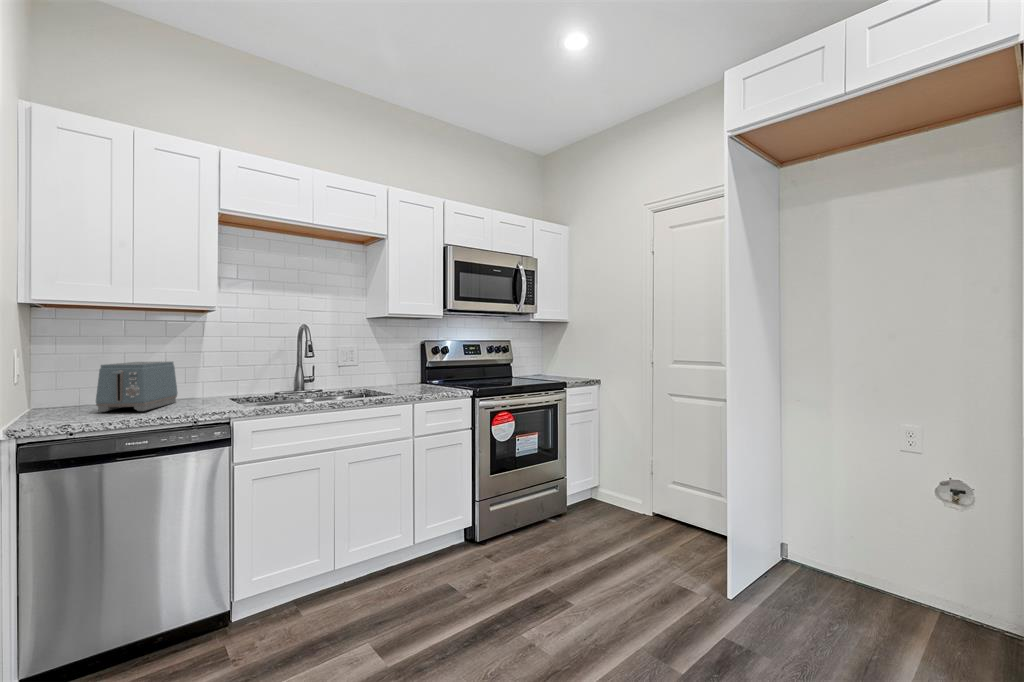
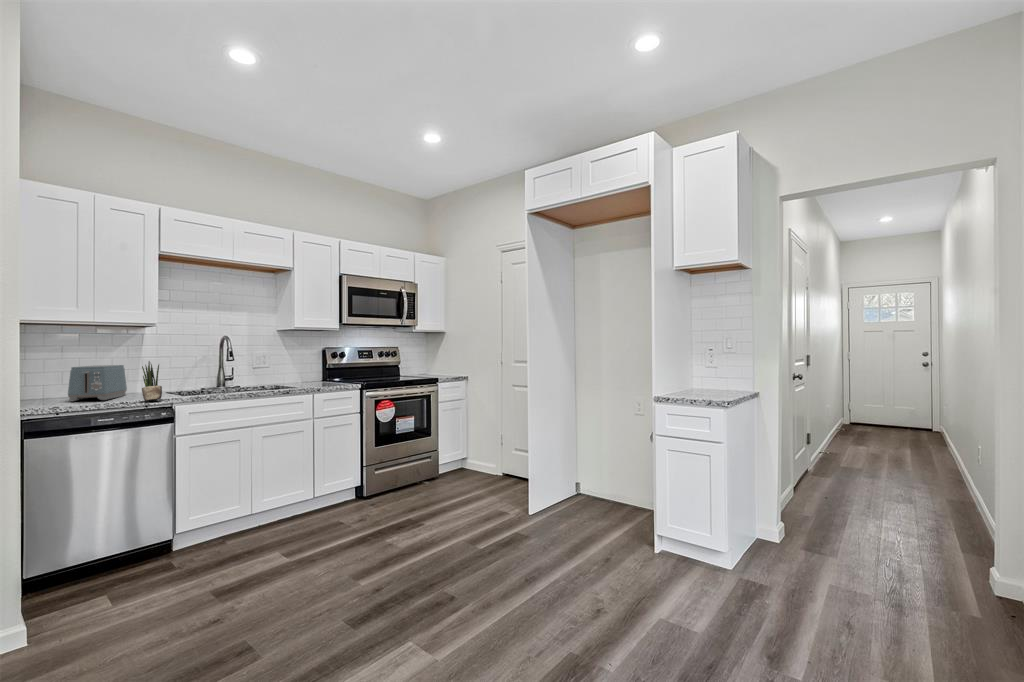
potted plant: none [190,357,217,414] -> present [142,361,162,401]

